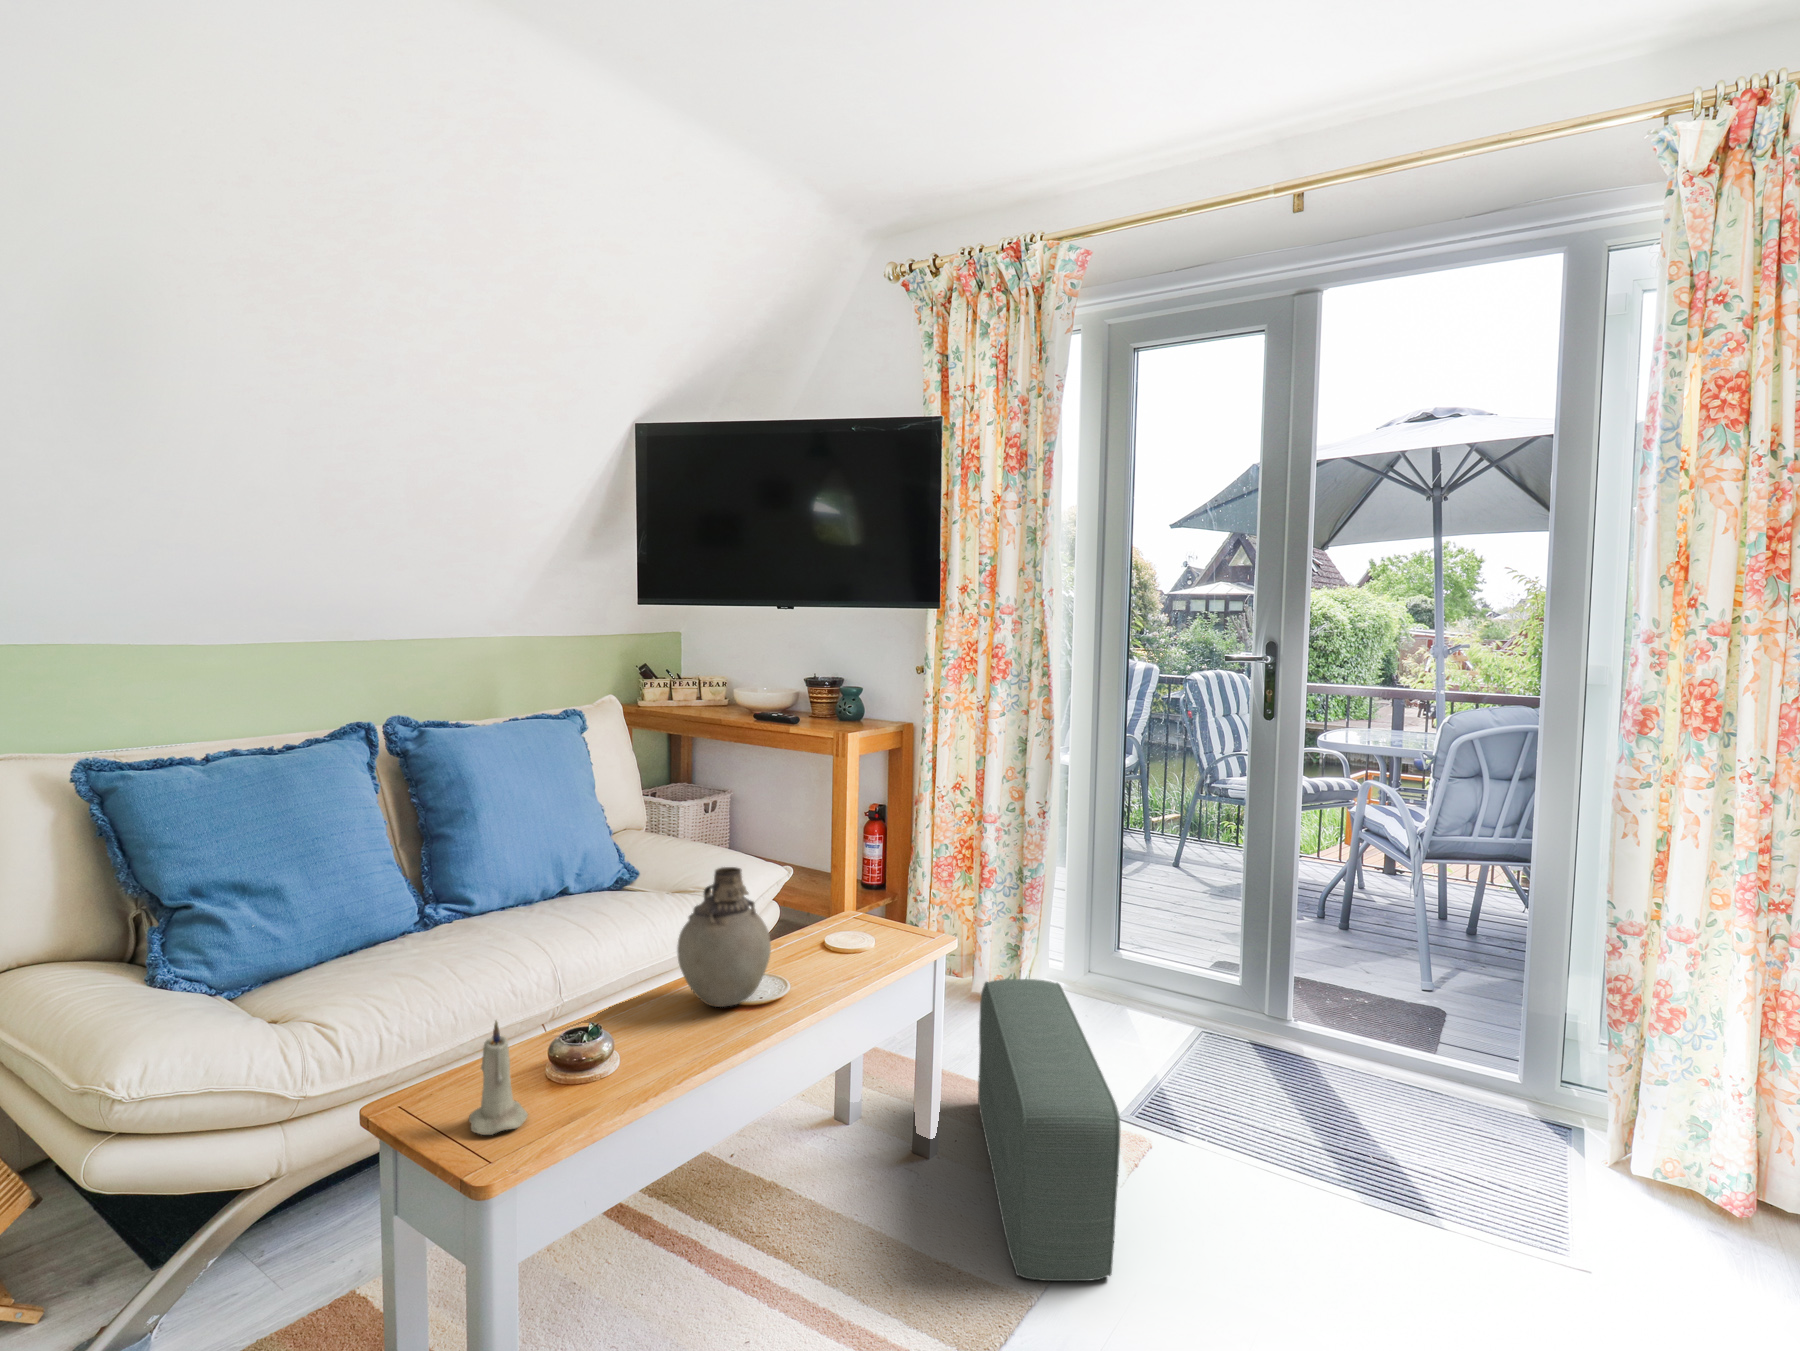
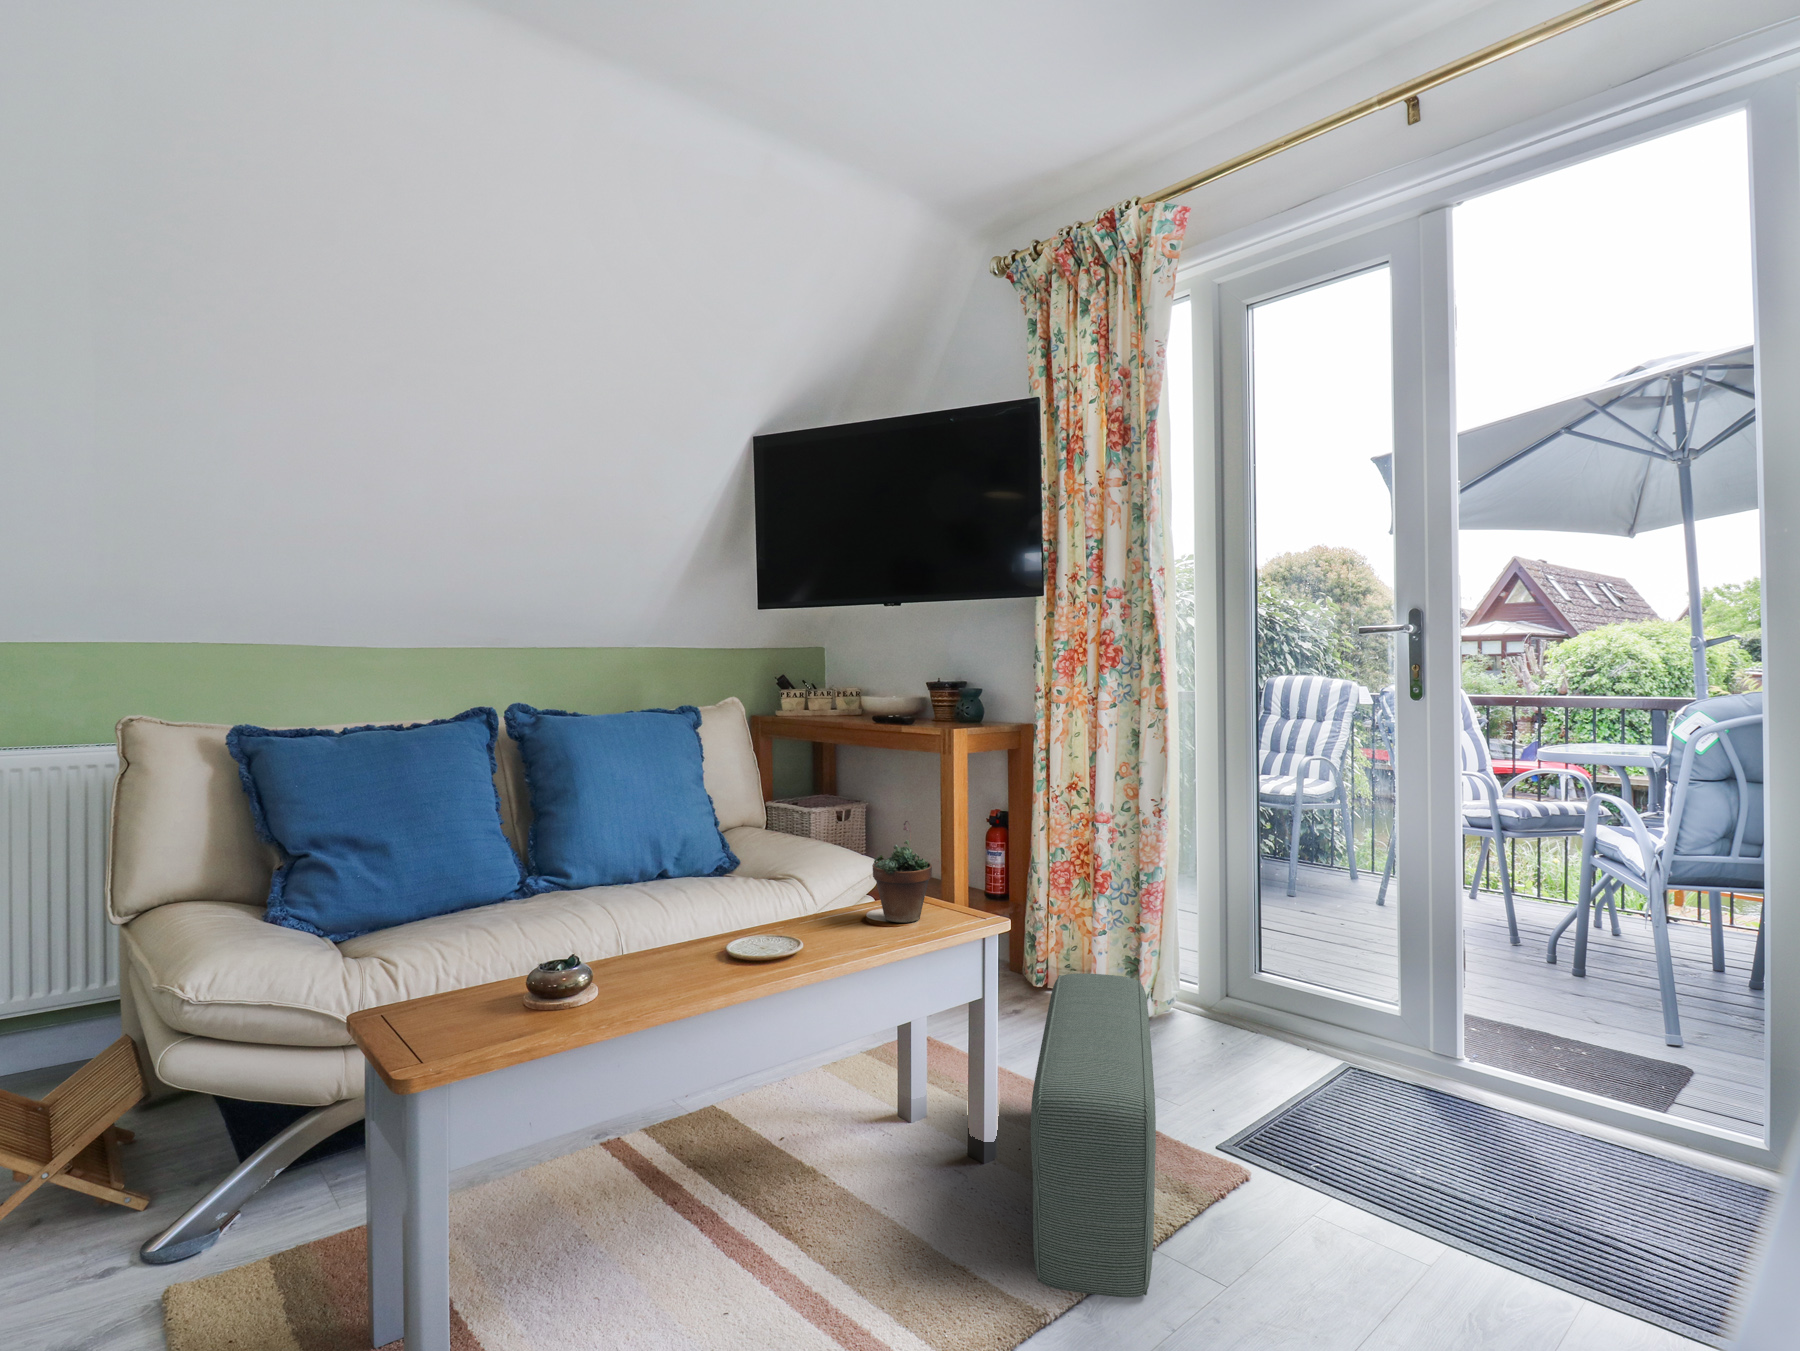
succulent plant: none [830,852,887,949] -> present [872,821,932,923]
vase: present [677,867,771,1007] -> none [686,818,780,960]
candle: present [469,1021,528,1135] -> none [426,930,484,1042]

